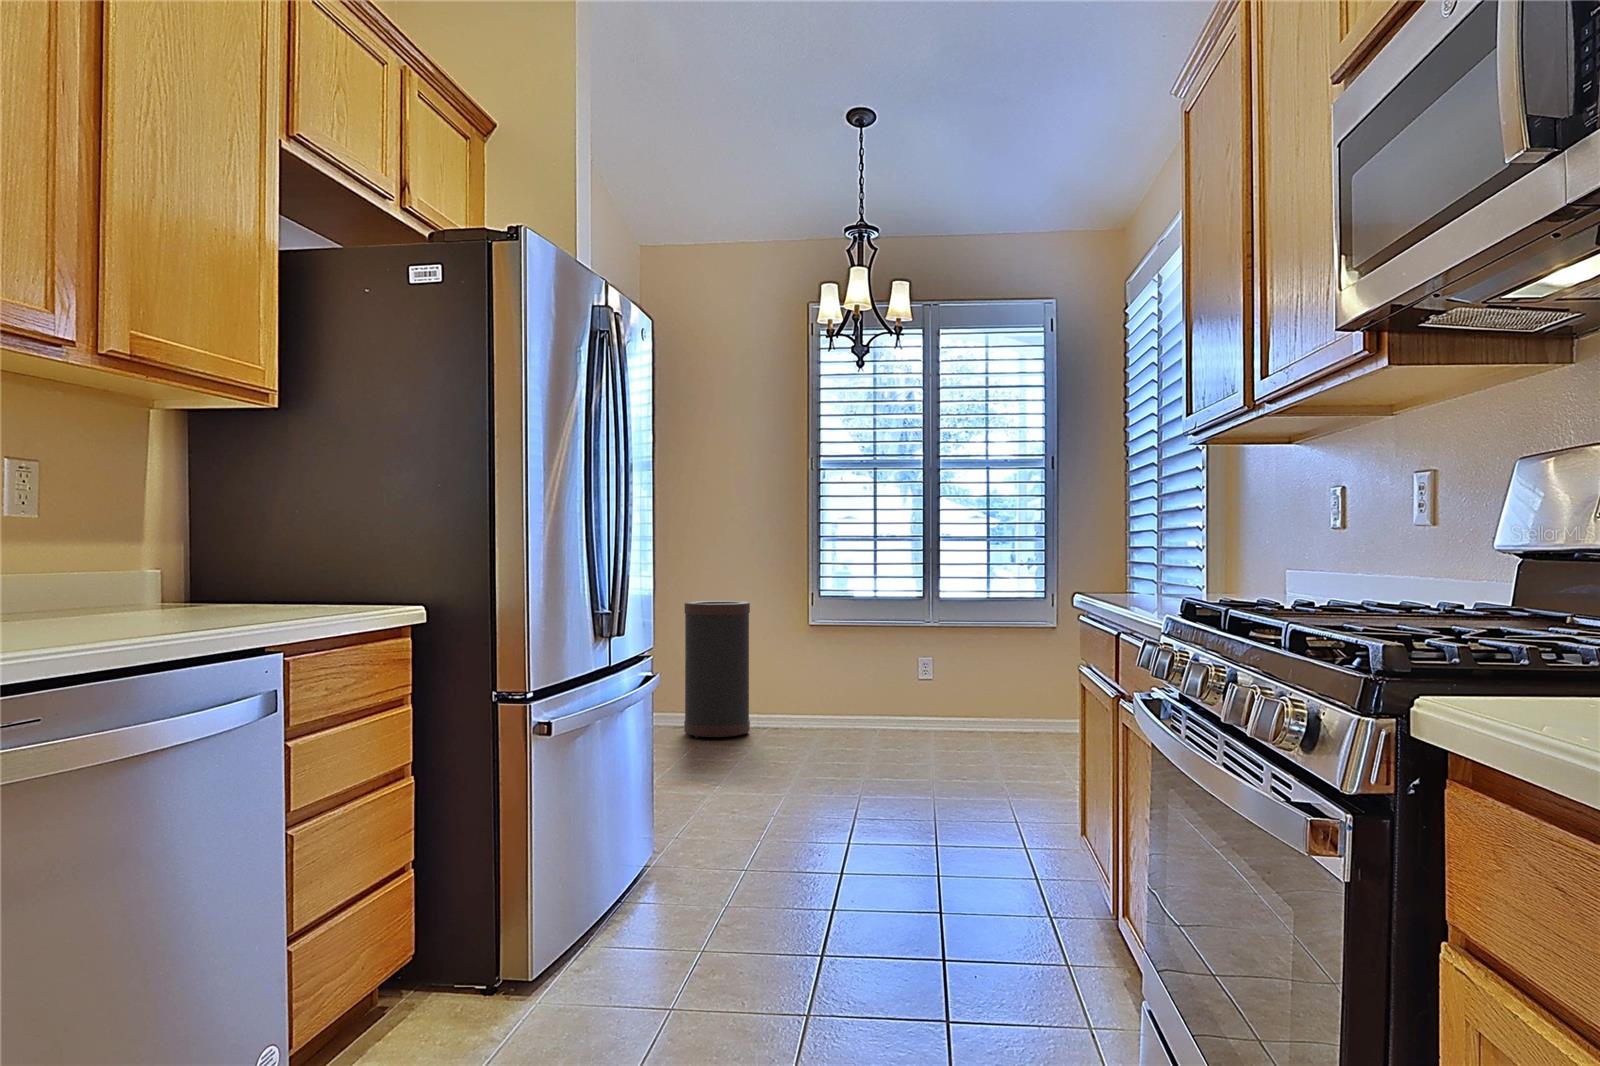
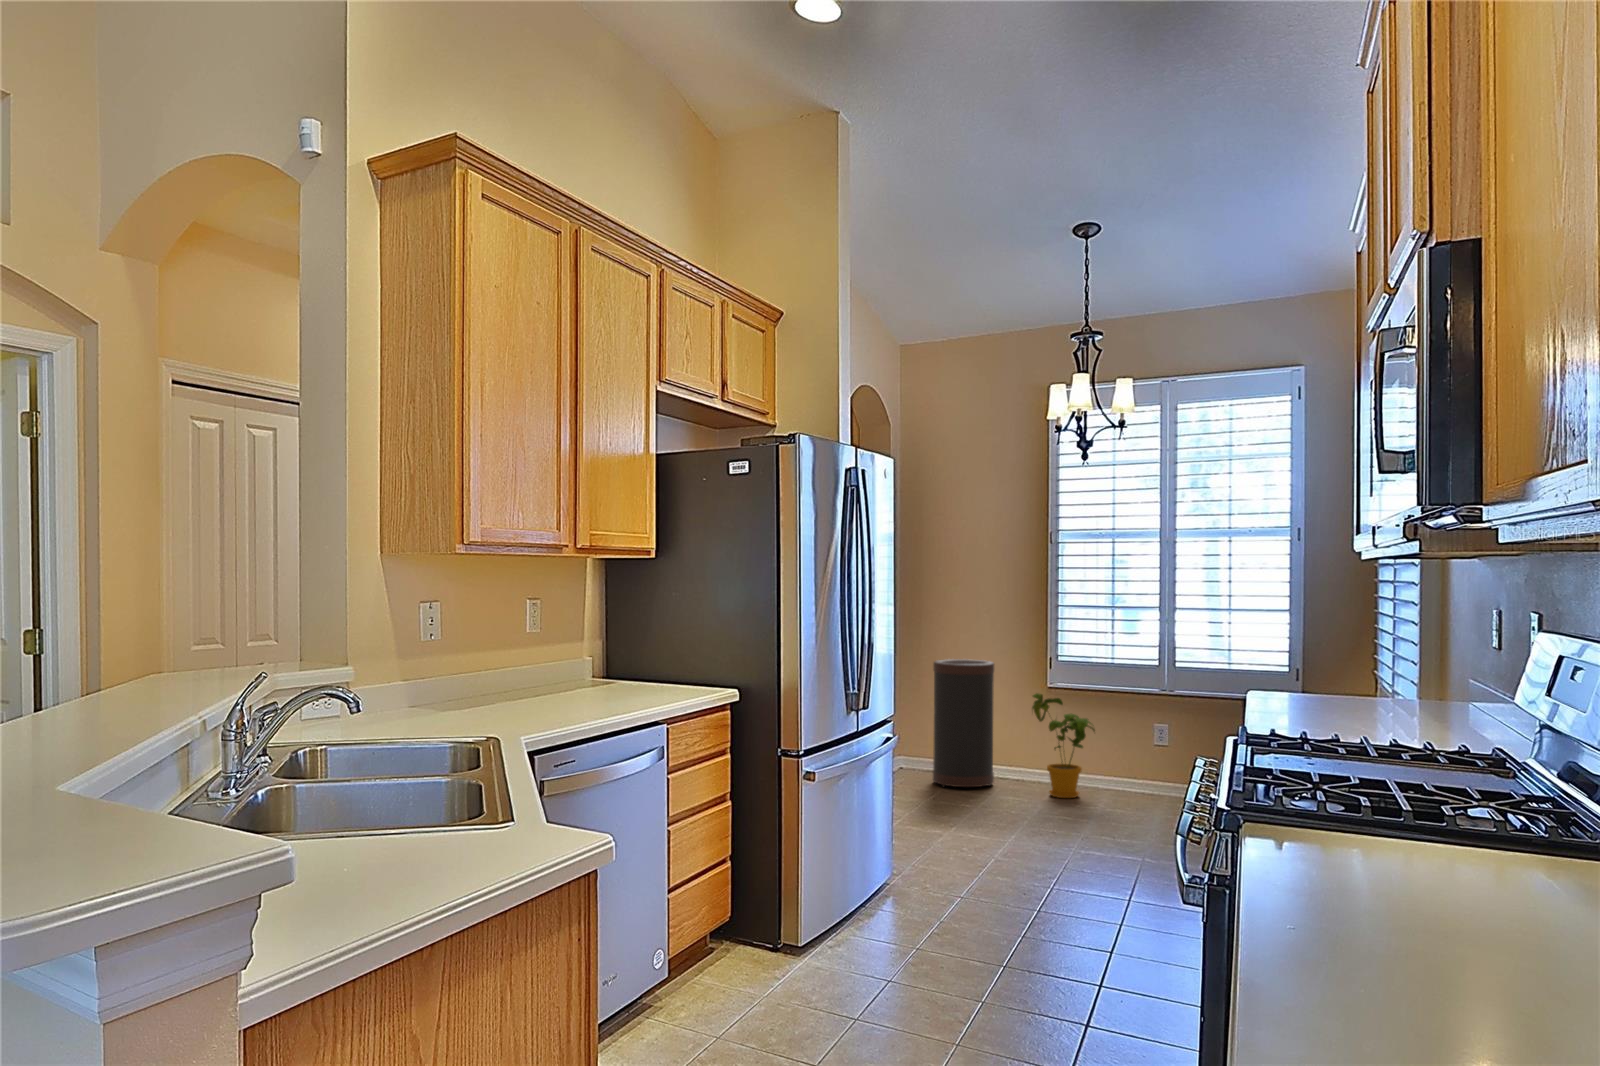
house plant: none [792,632,859,743] -> present [1032,693,1095,798]

